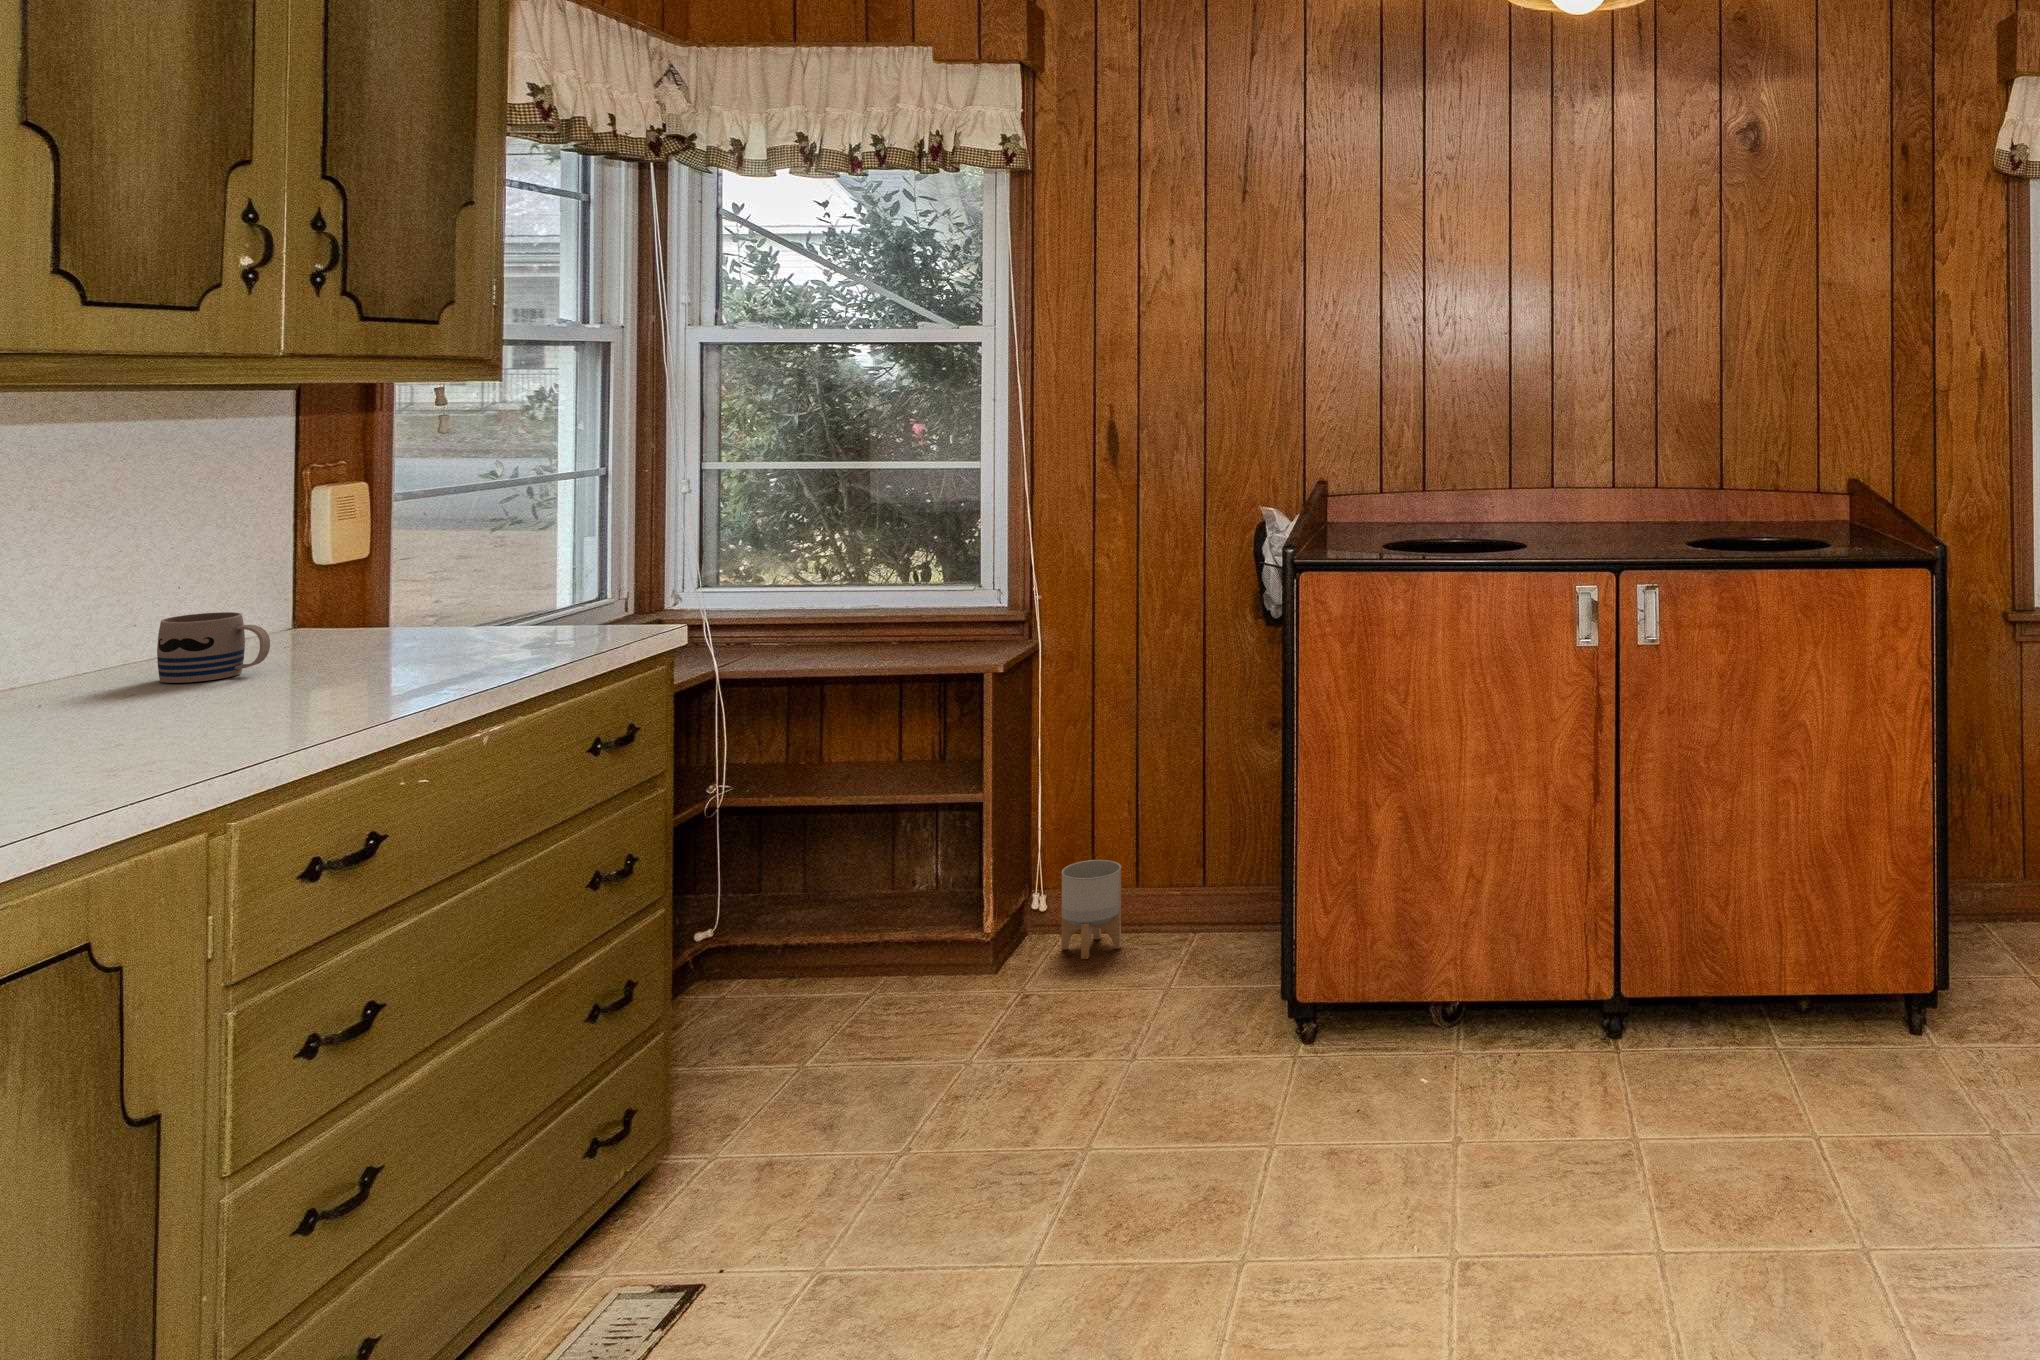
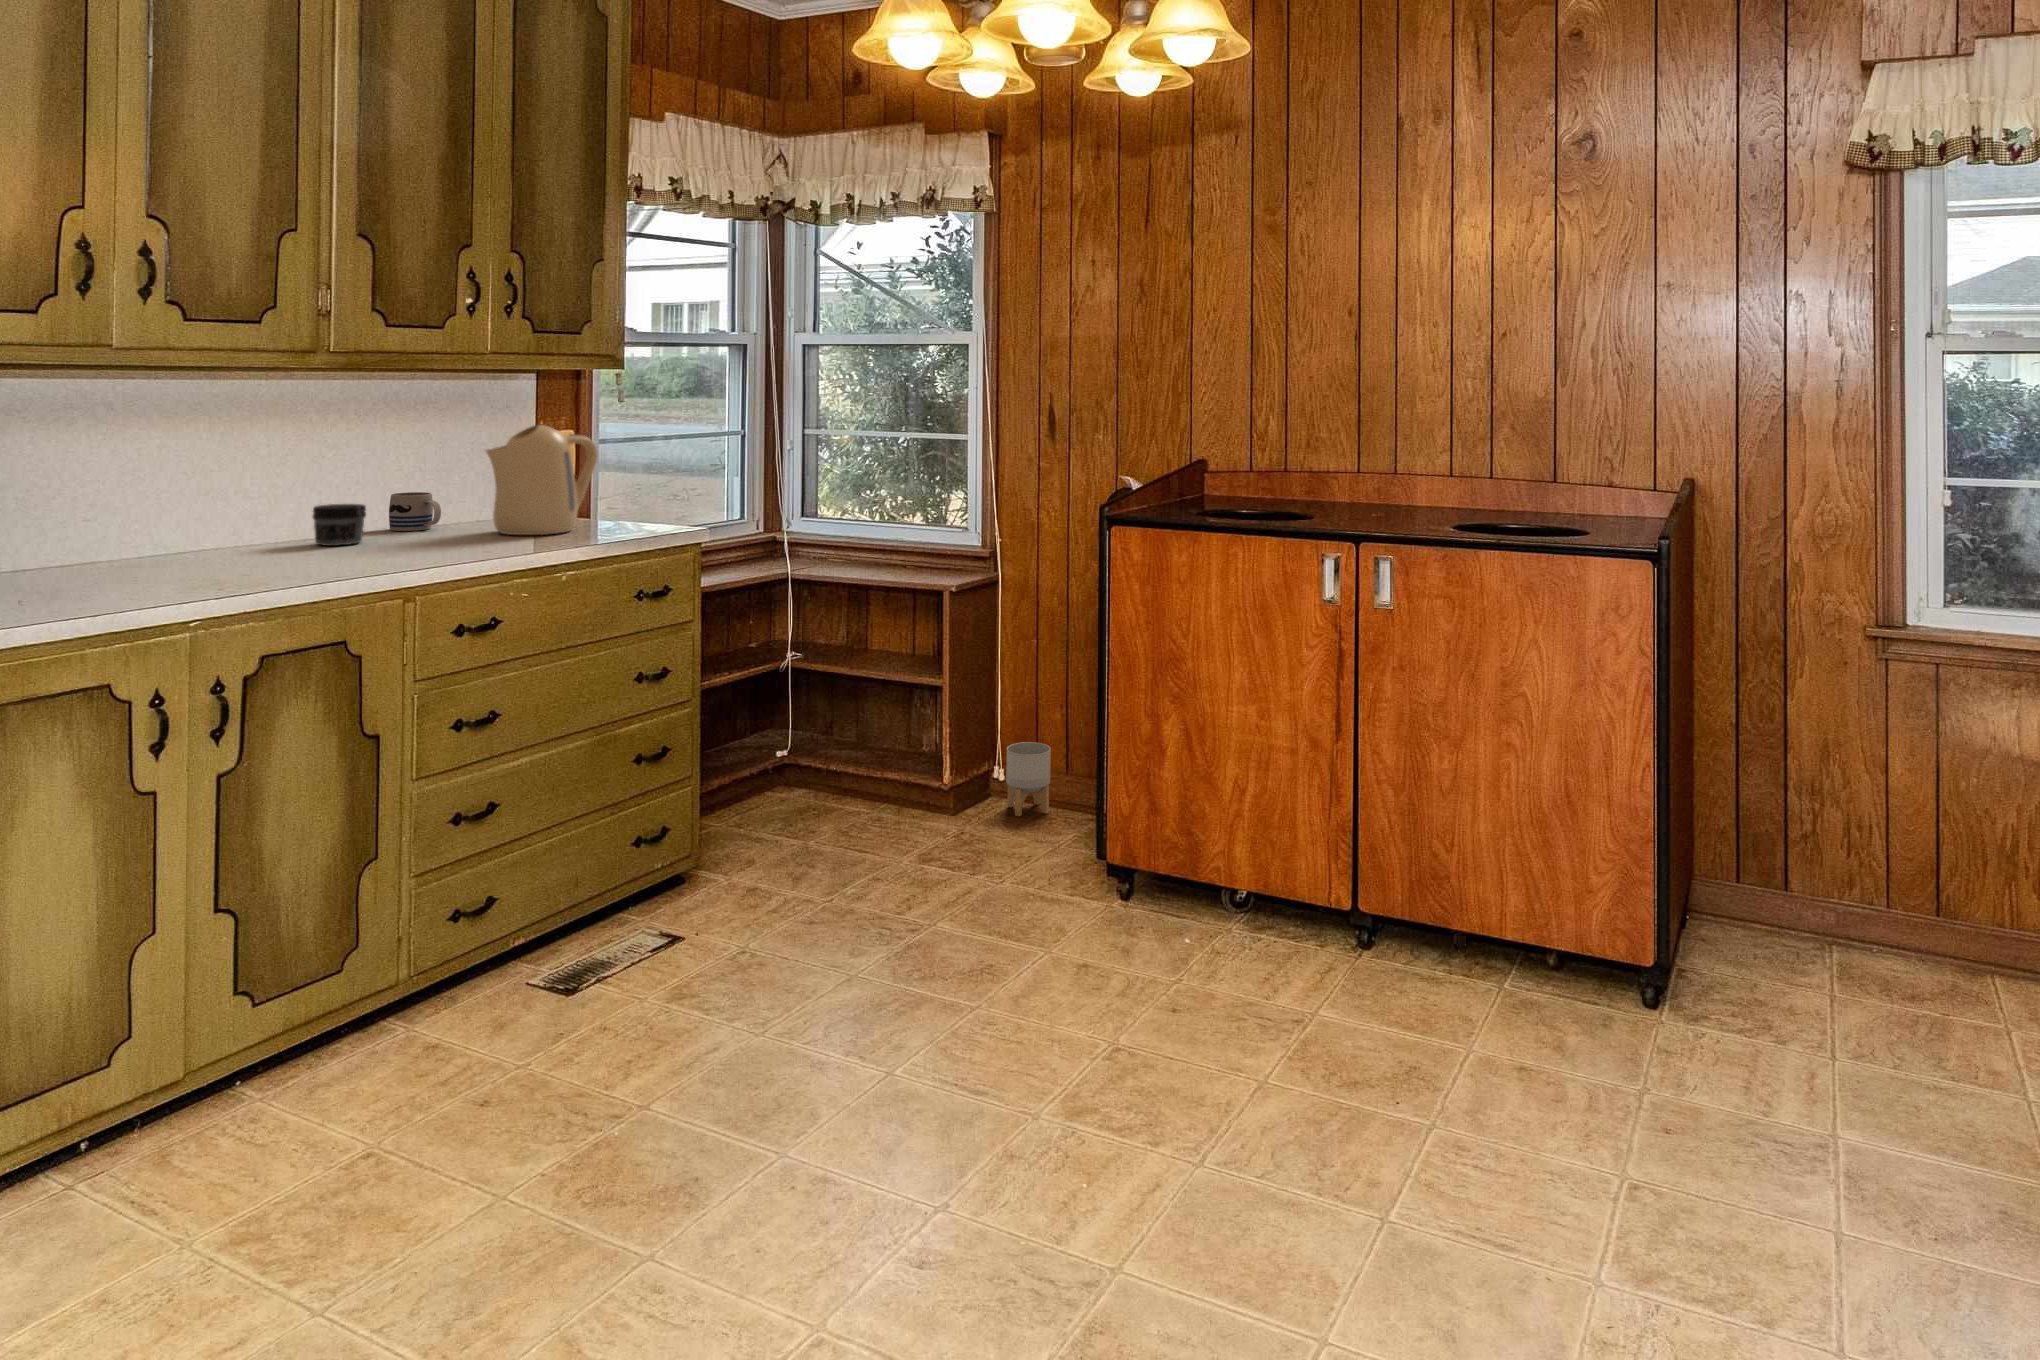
kettle: none [386,488,560,668] -> present [486,425,598,535]
jar: none [64,644,178,724] -> present [313,504,366,546]

